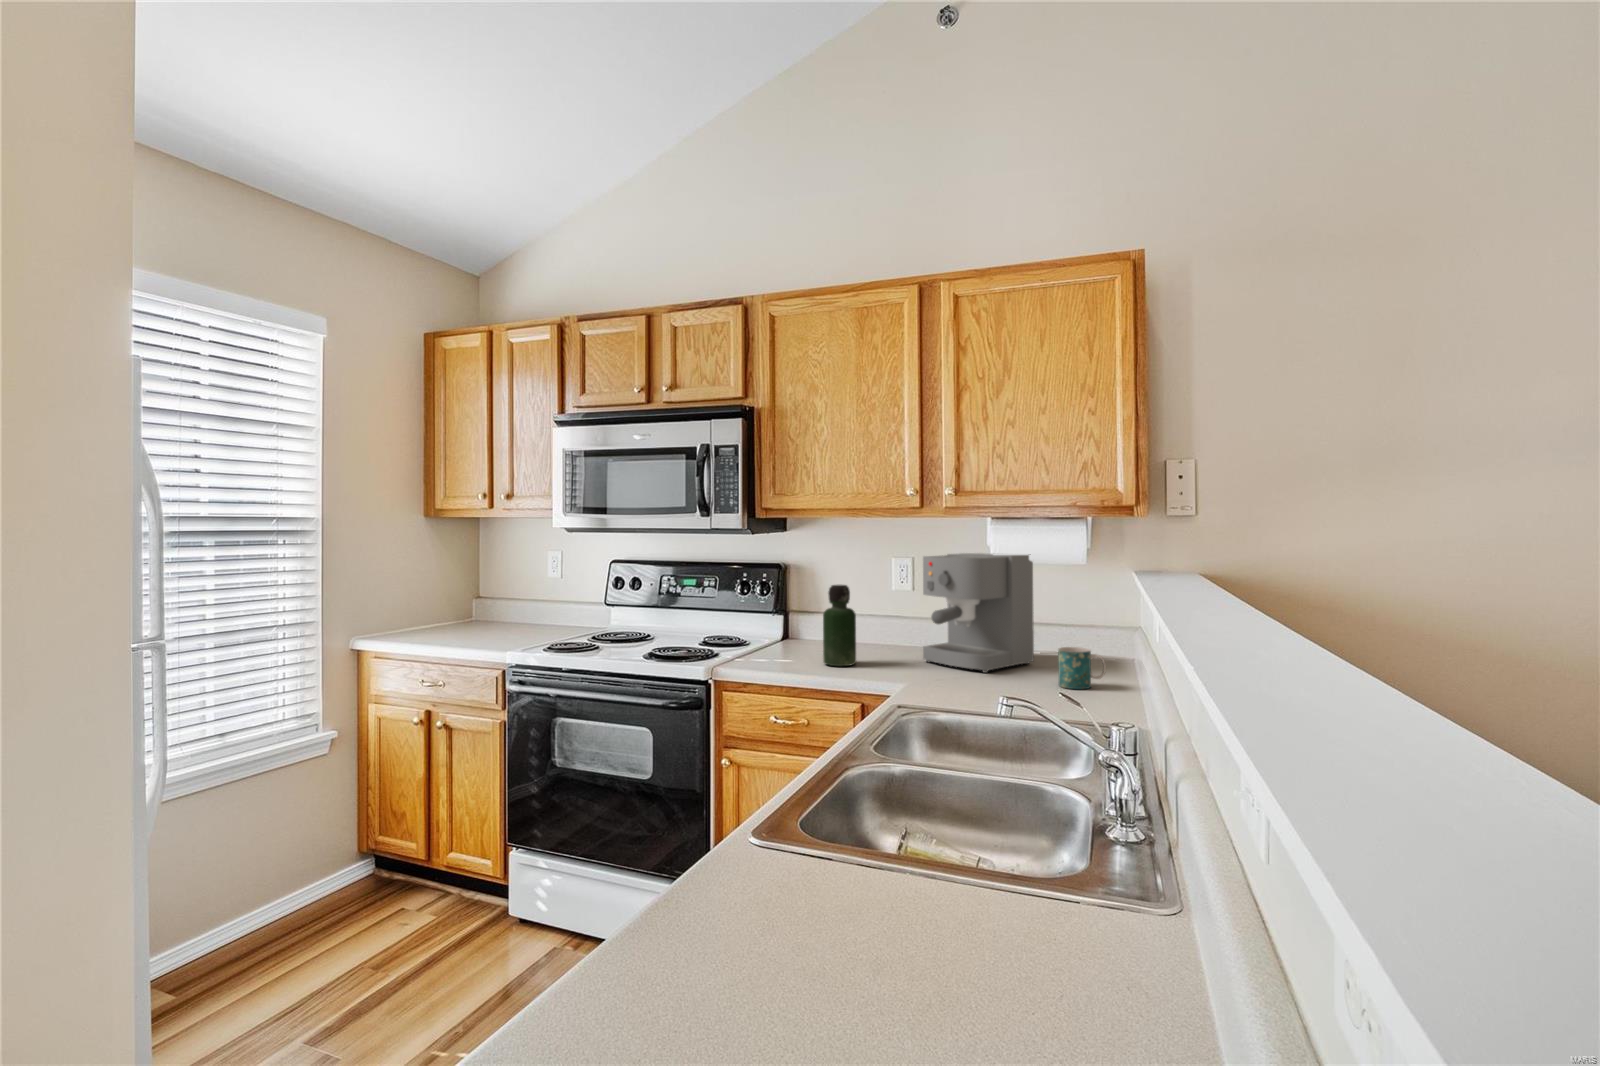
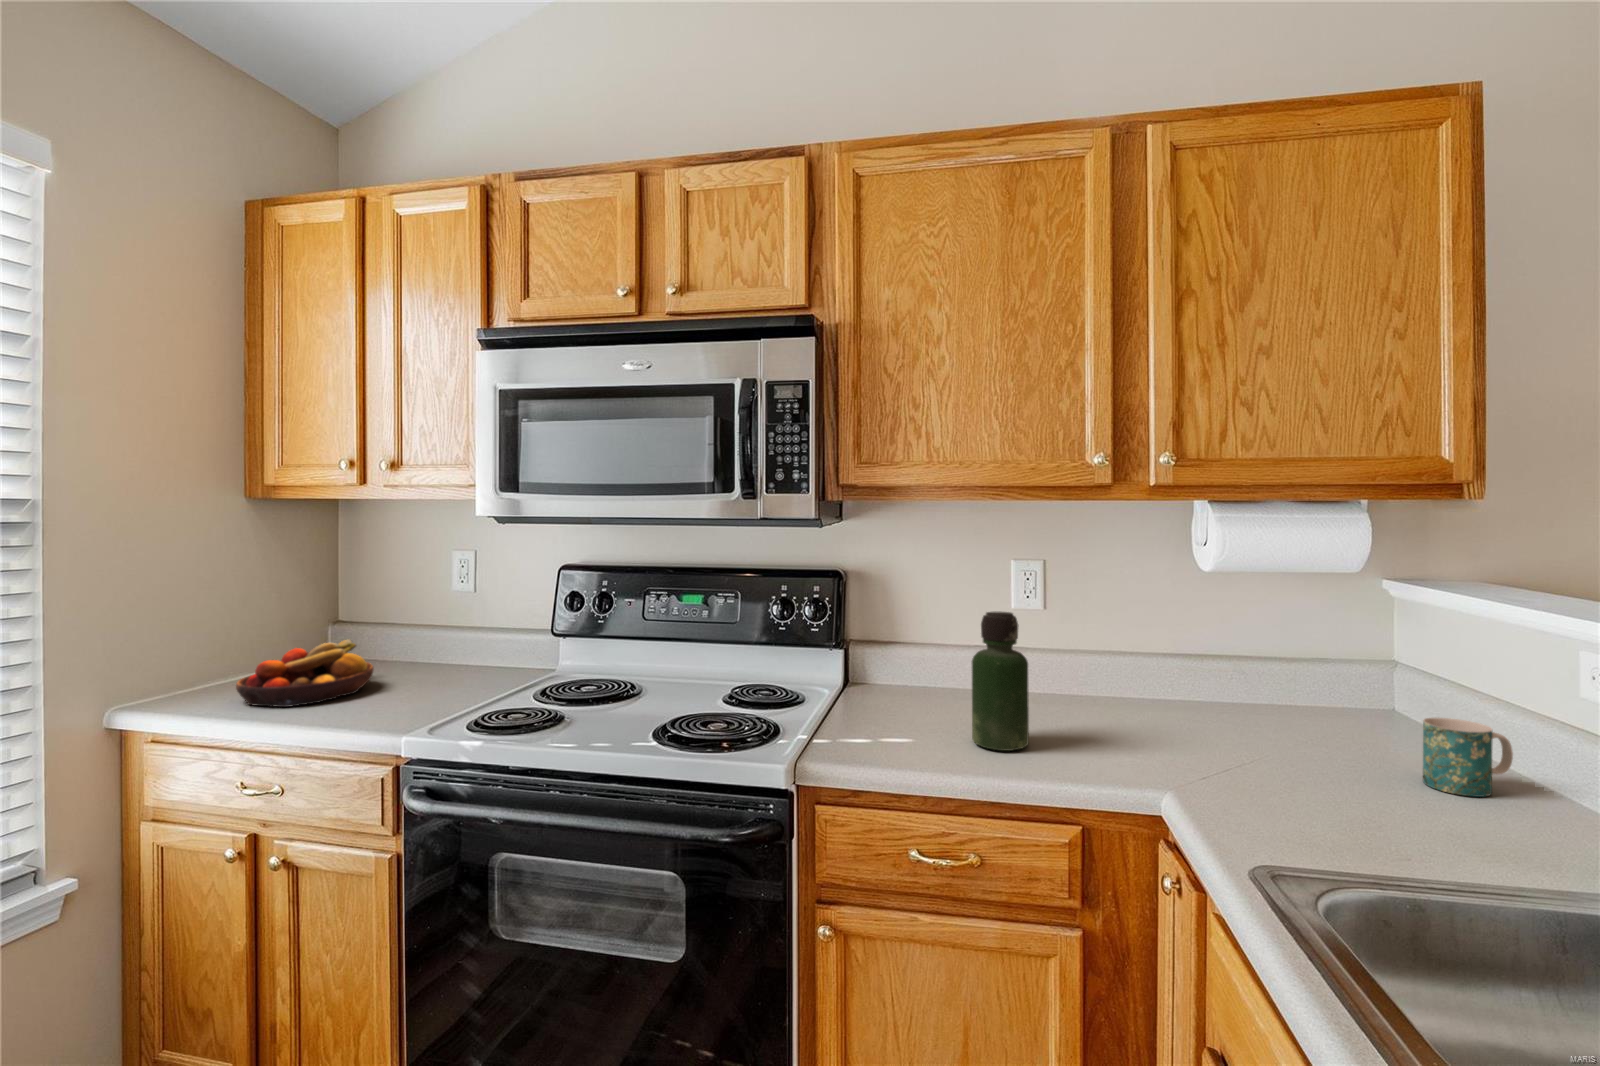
coffee maker: present [923,553,1034,673] -> none [1119,556,1290,756]
fruit bowl: none [419,604,496,639] -> present [236,640,374,707]

